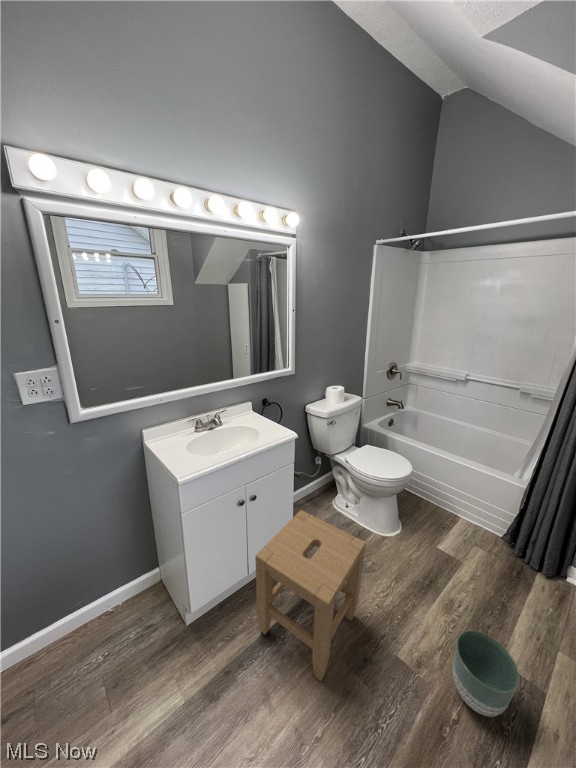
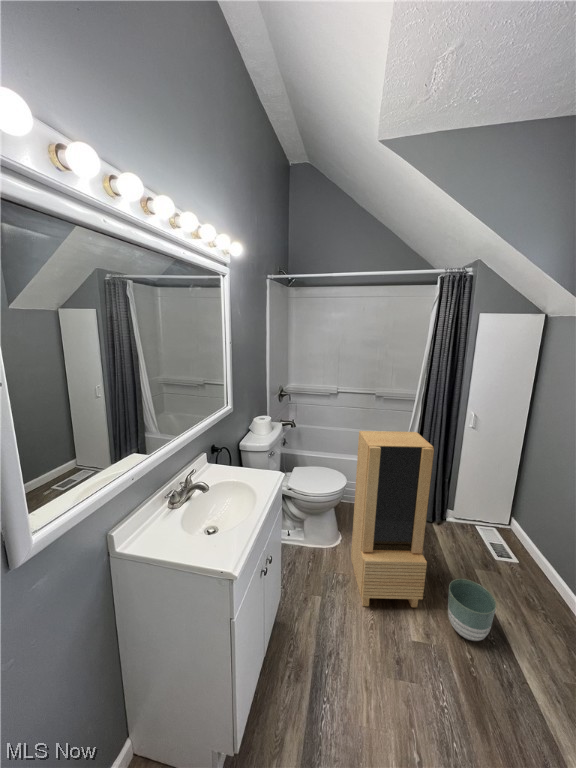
storage cabinet: none [368,420,483,635] -> present [351,431,434,607]
stool: present [255,510,366,681] -> none [297,551,398,711]

